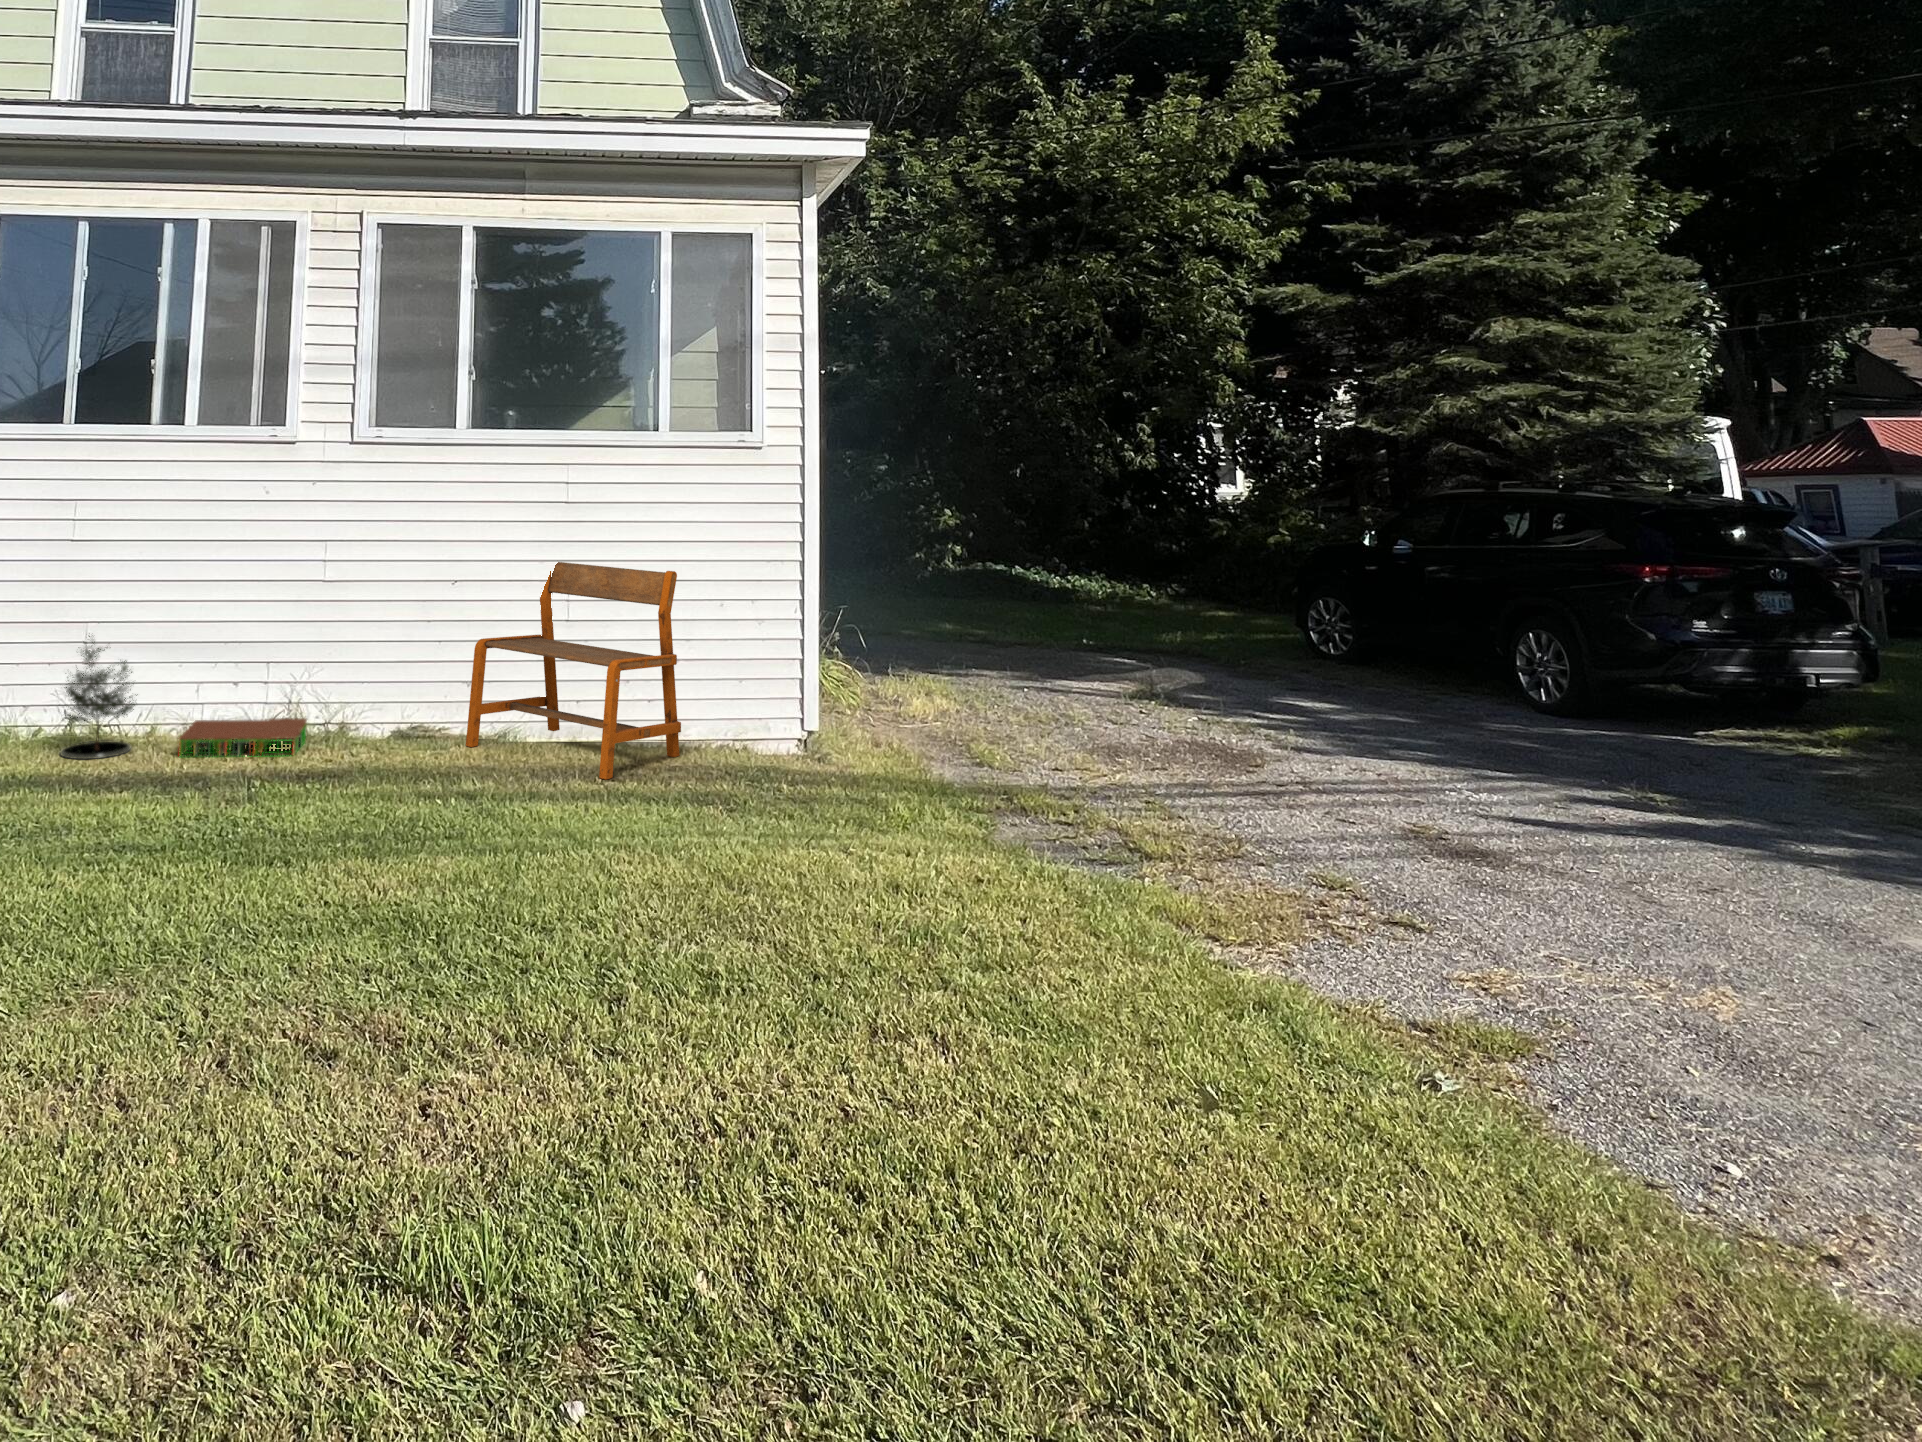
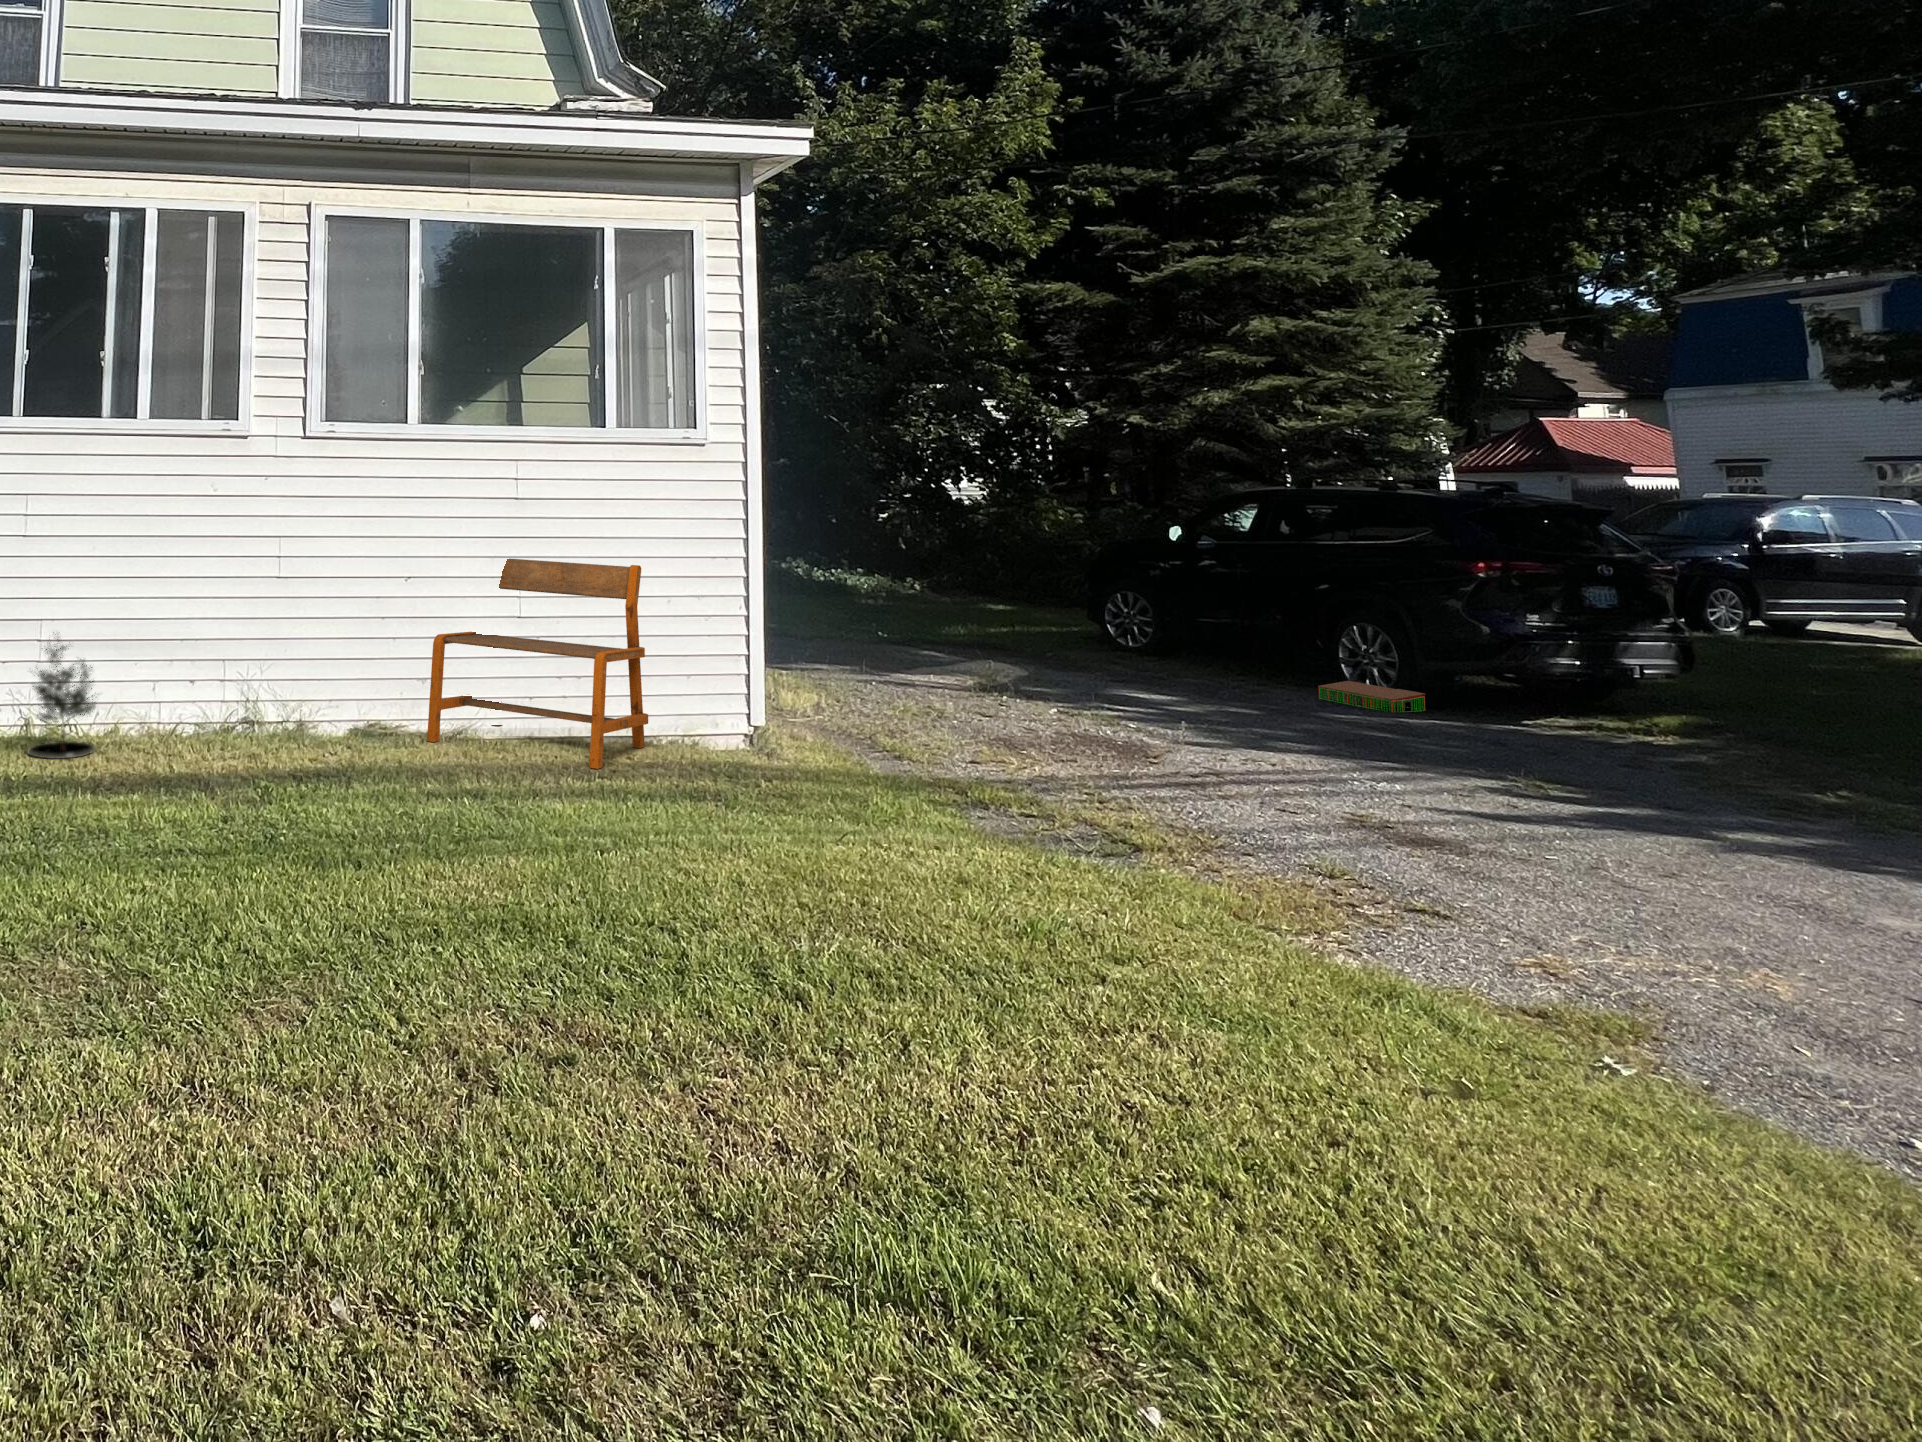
storage bin: present [178,718,307,757] -> present [1318,681,1425,712]

